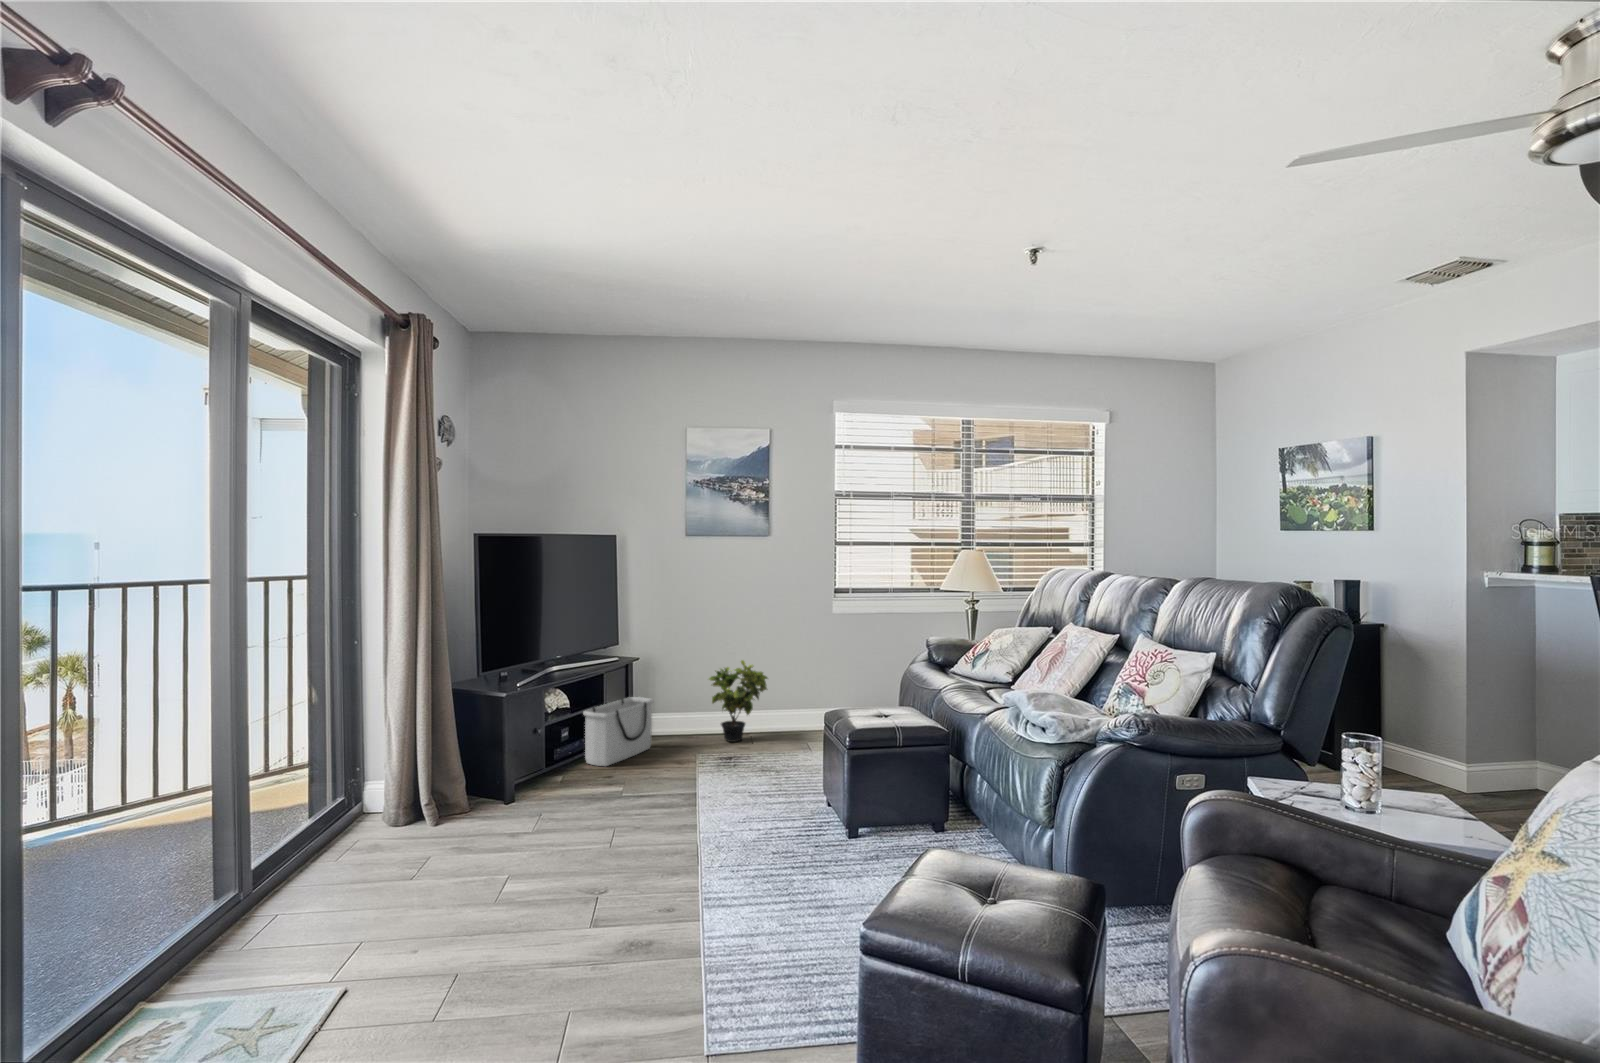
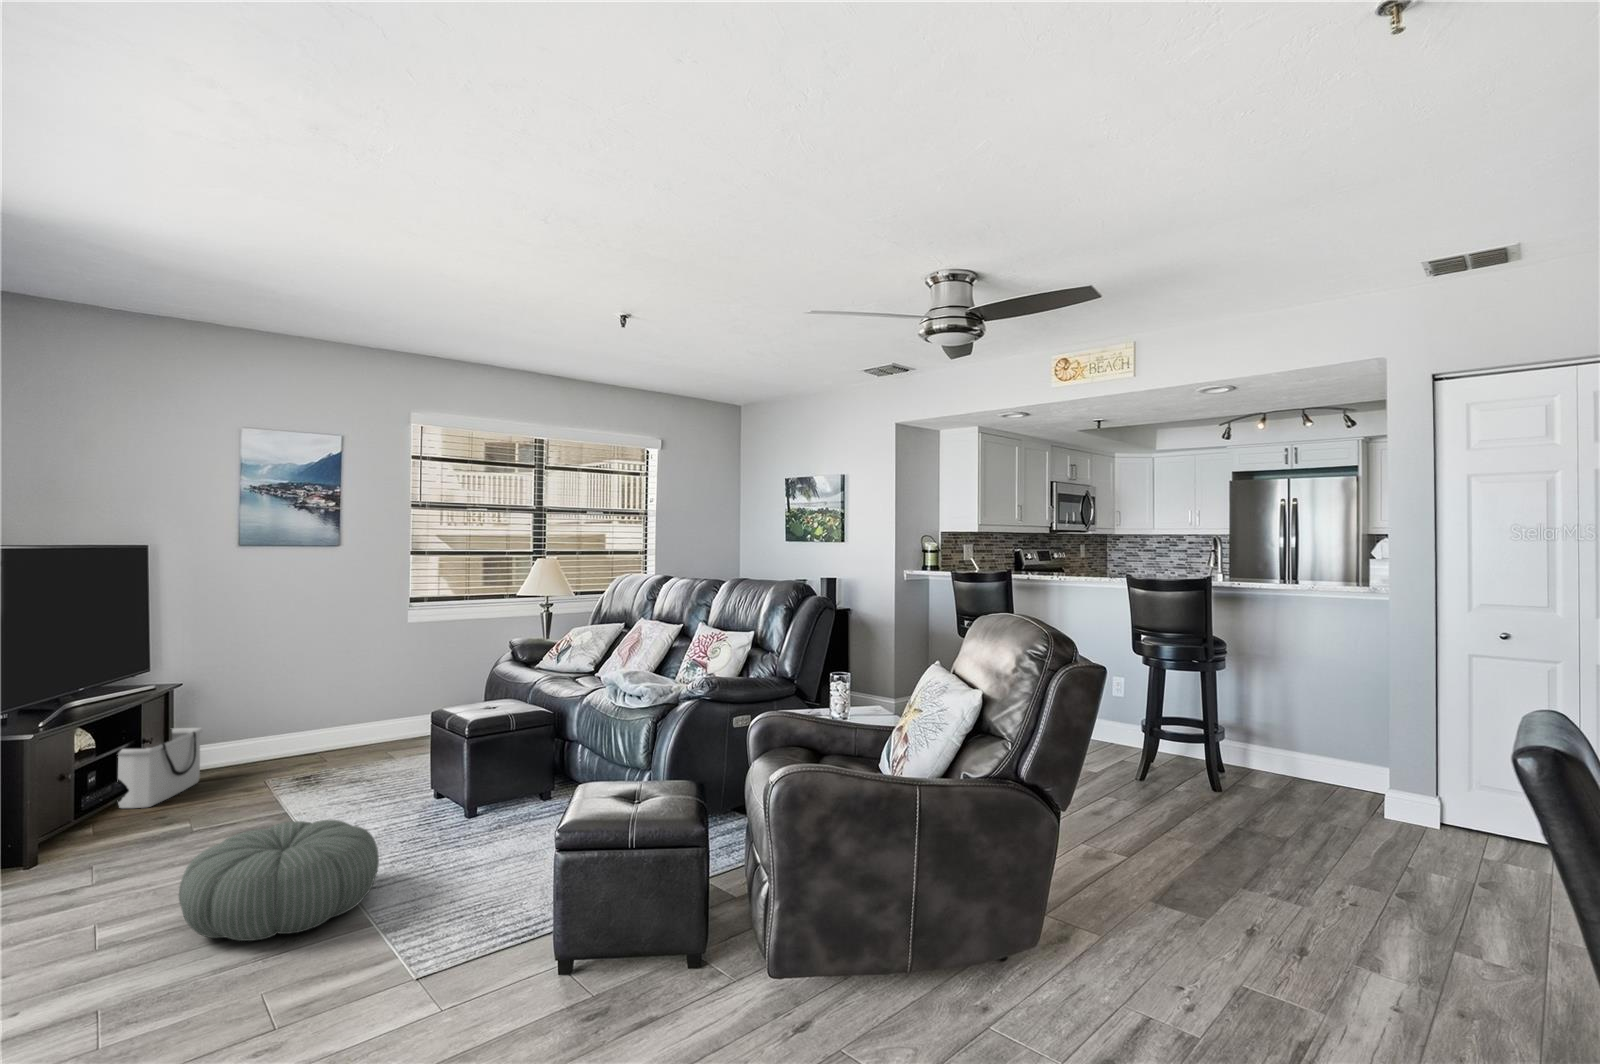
potted plant: present [709,660,767,742] -> none [268,676,341,763]
pouf: none [542,815,727,946] -> present [179,820,379,941]

